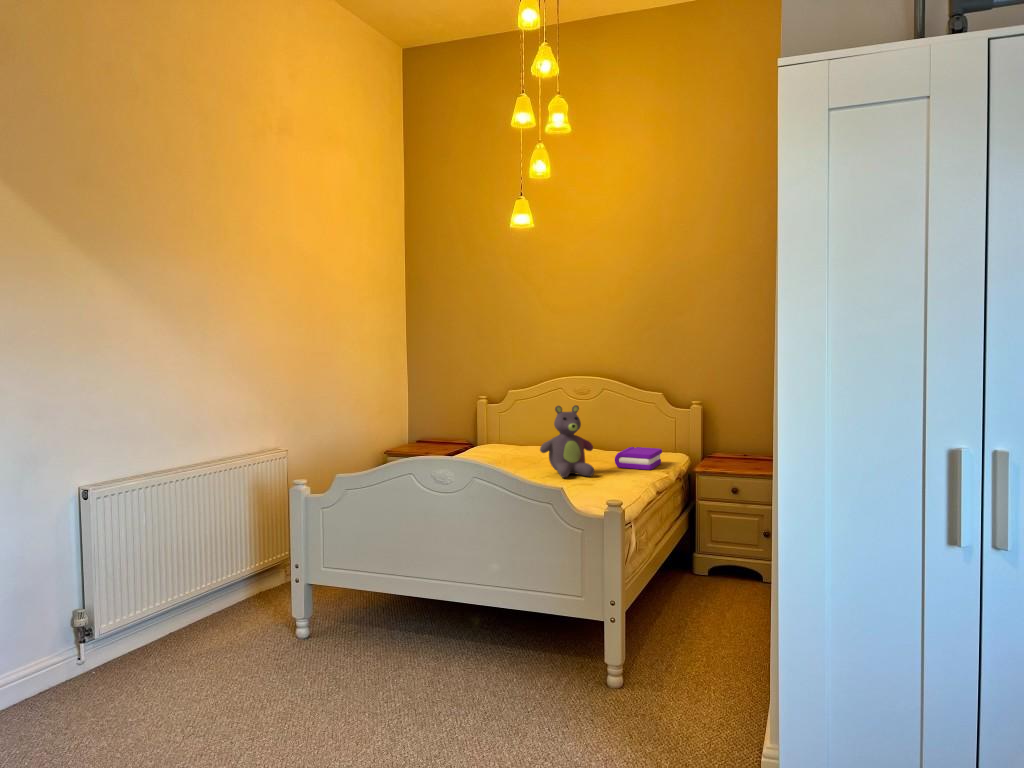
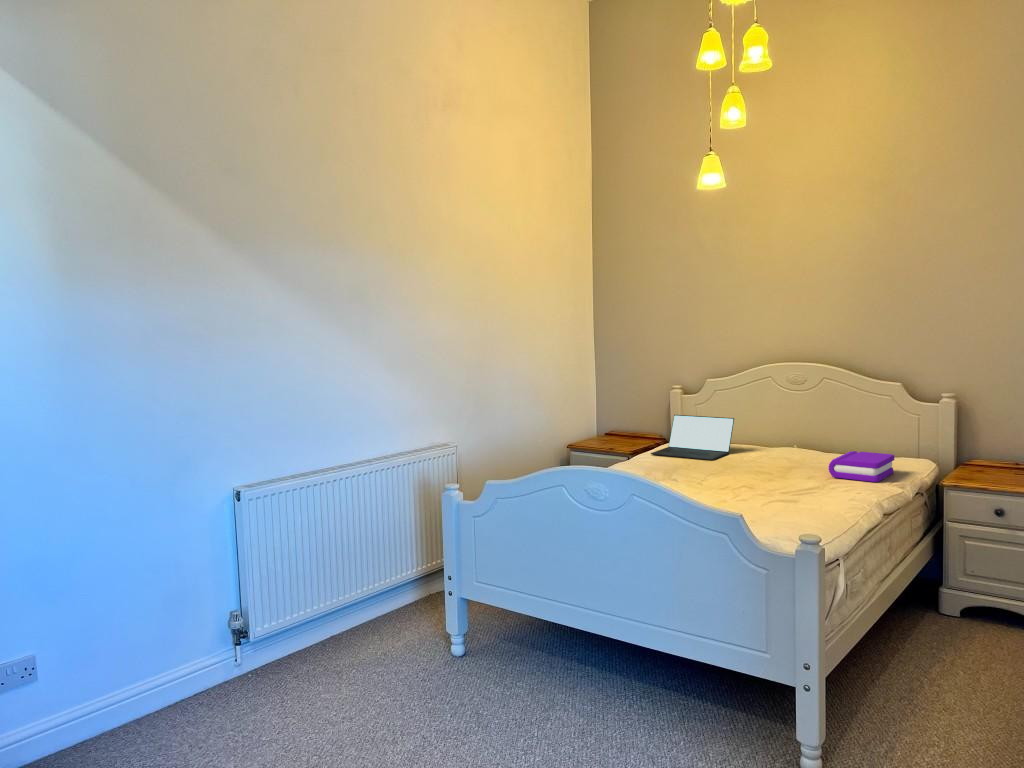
stuffed bear: present [540,405,594,478] -> none [730,402,799,490]
laptop: none [466,420,536,458] -> present [651,415,734,460]

